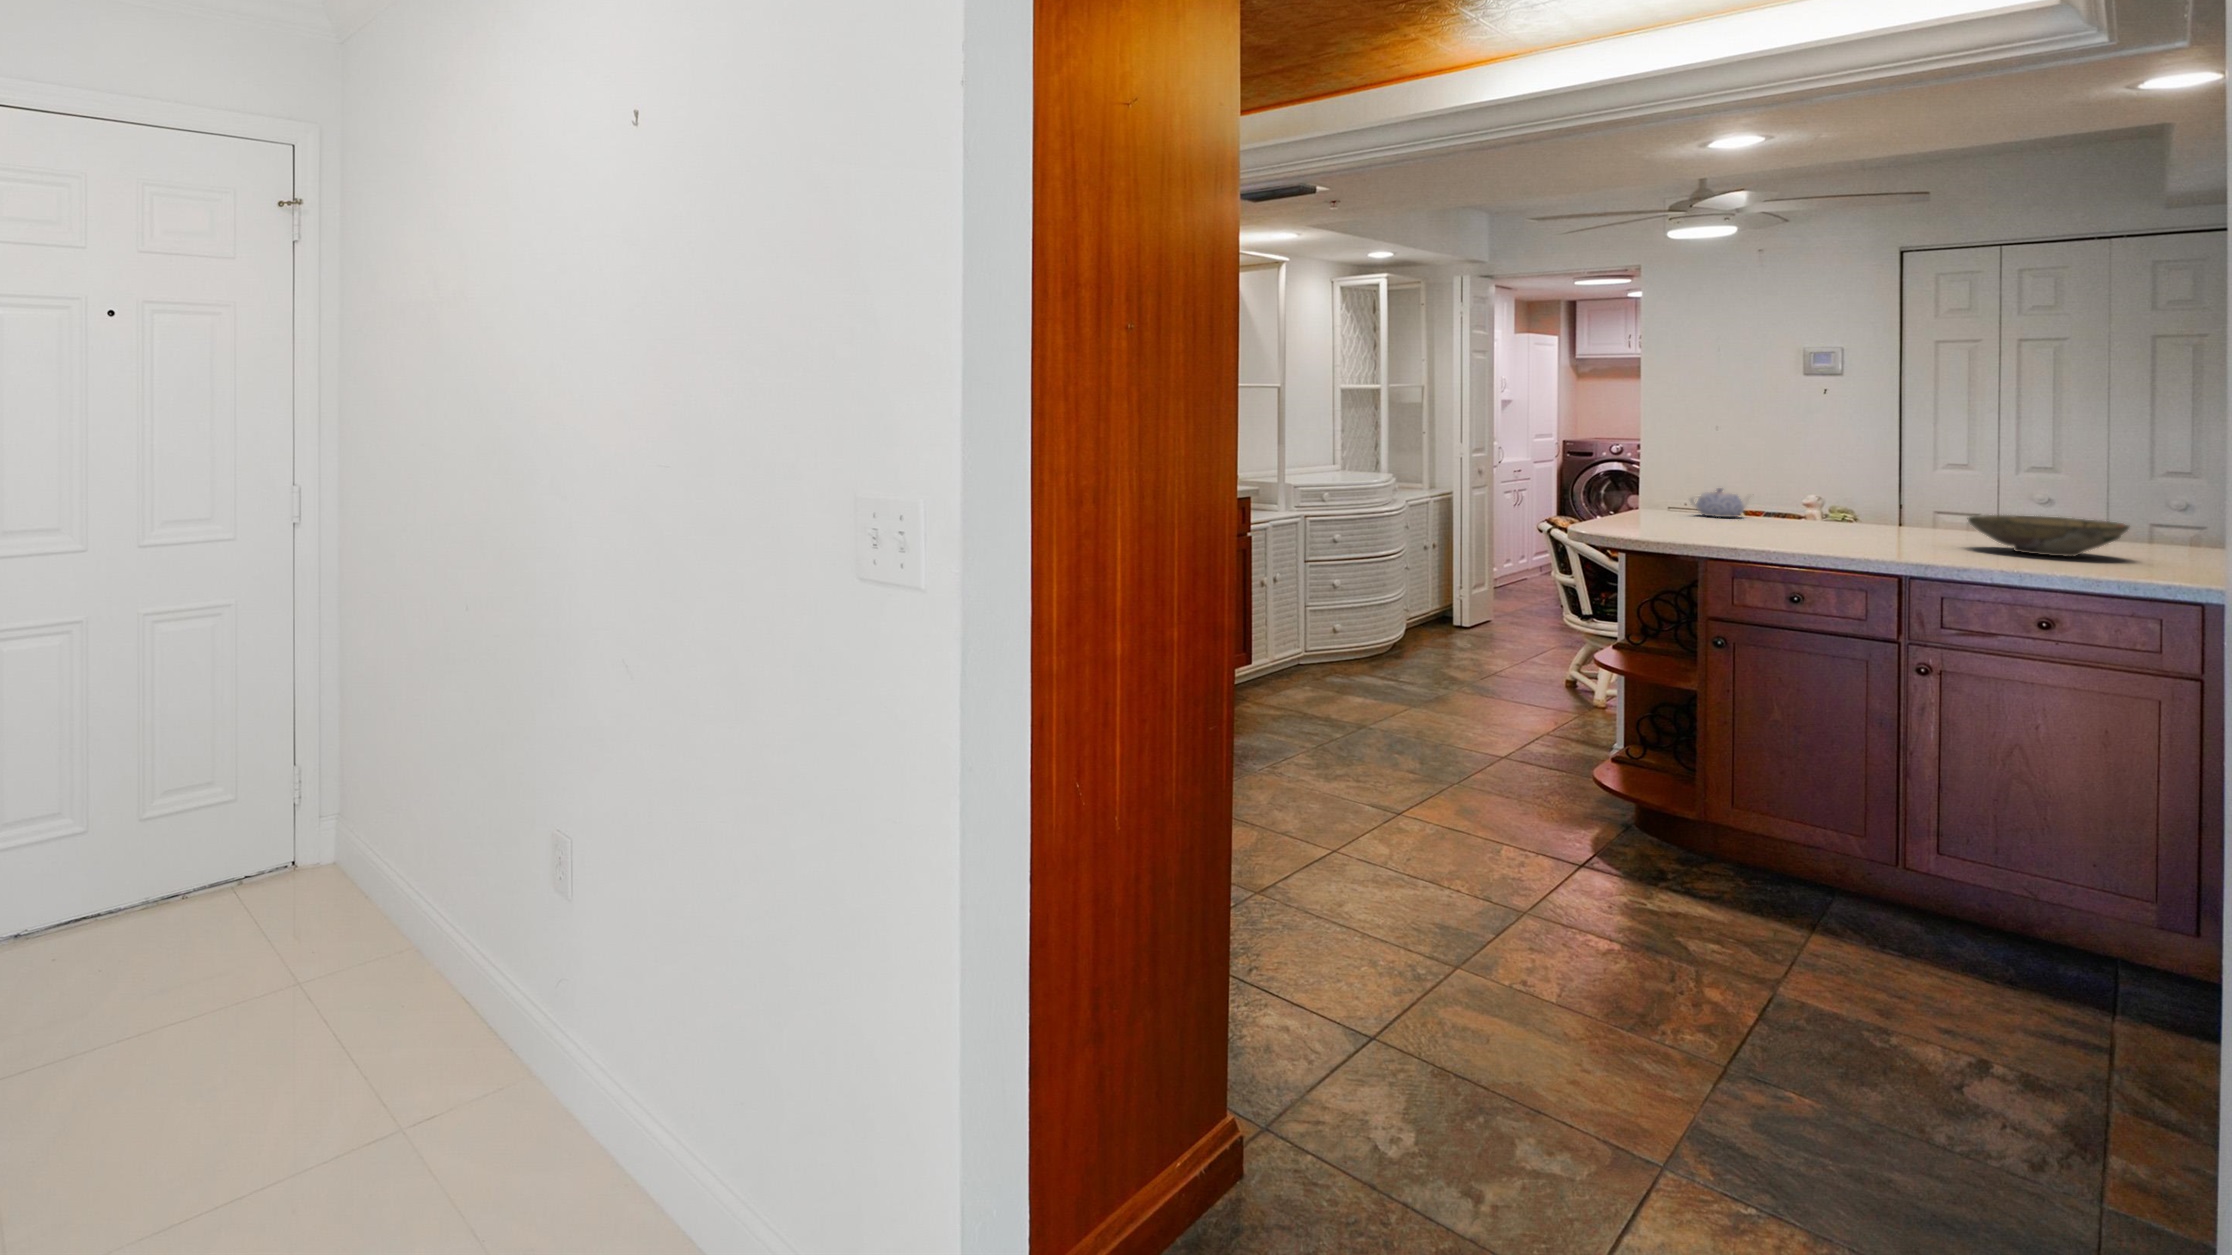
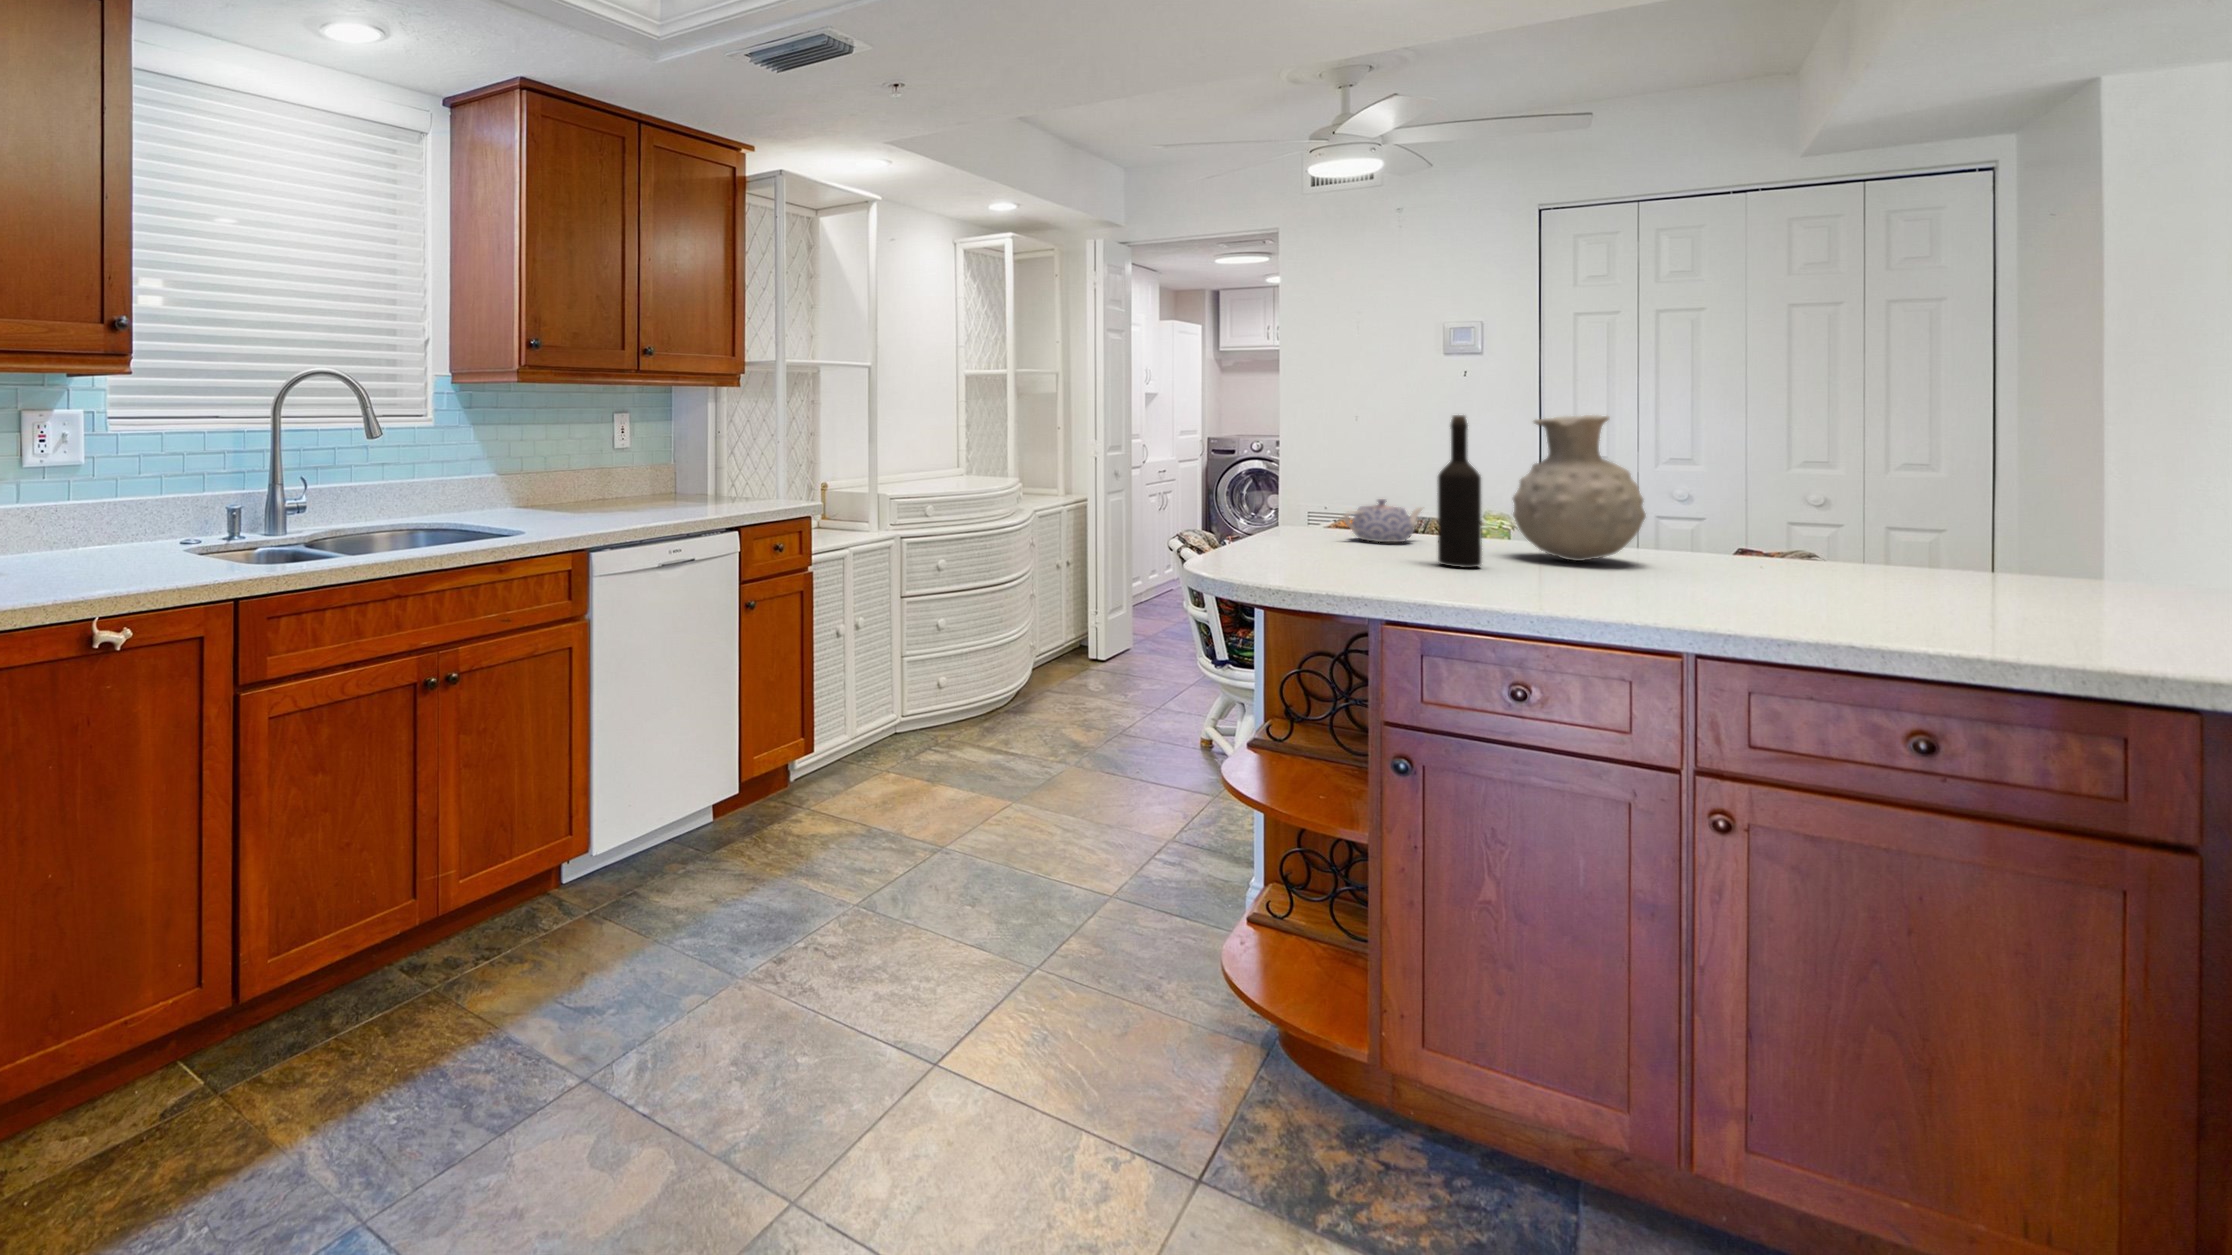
wine bottle: none [1756,433,1789,530] -> present [1438,415,1482,568]
vase: none [1817,434,1915,530] -> present [1513,415,1646,561]
bowl: present [1967,515,2129,556] -> none [1747,541,2001,613]

